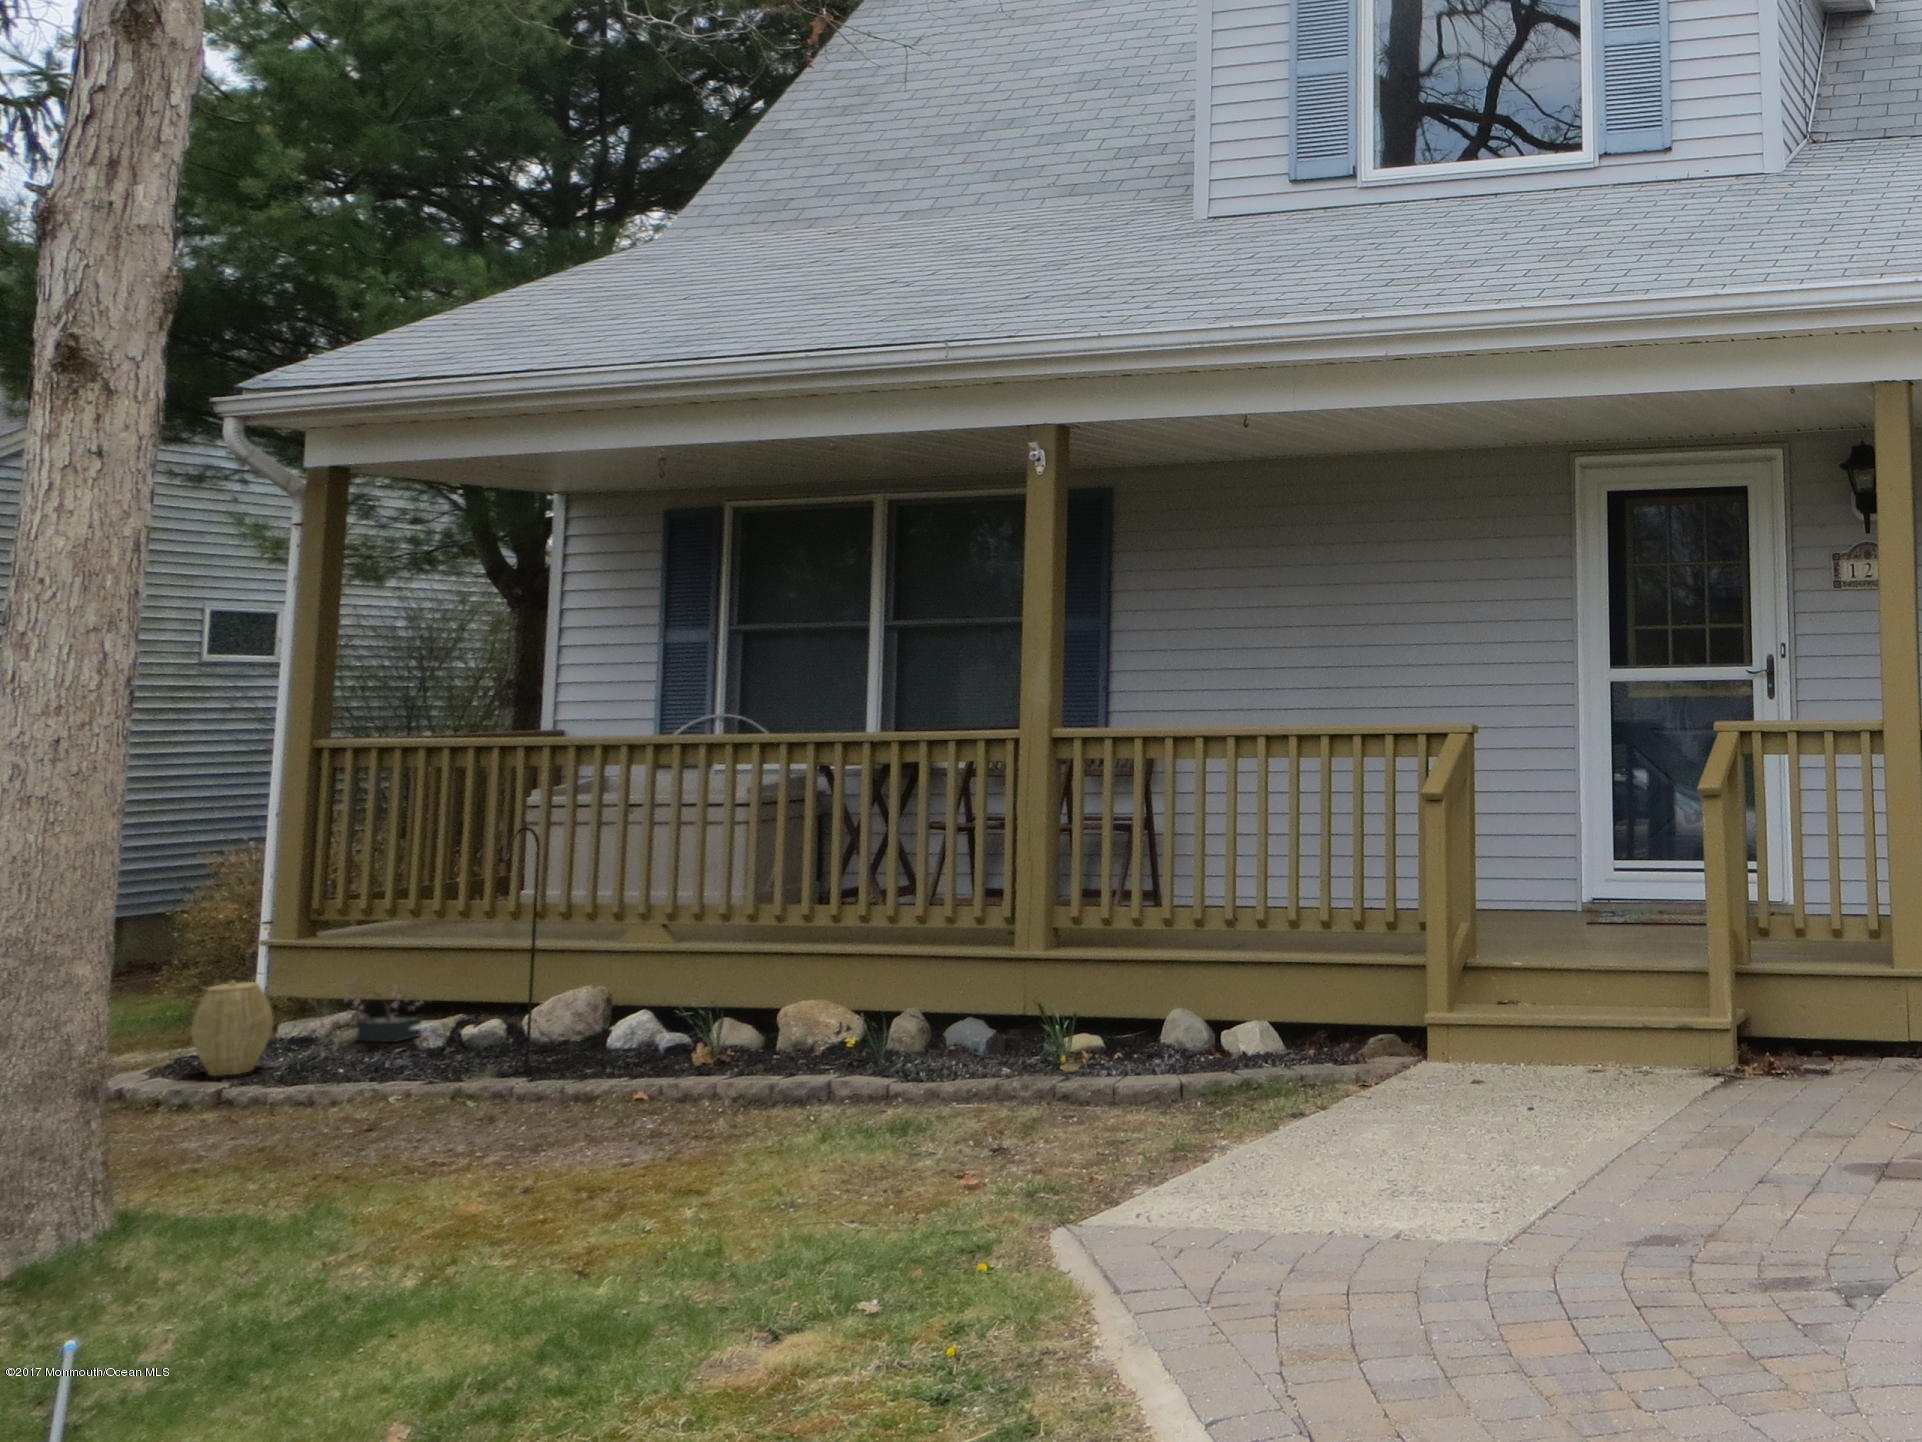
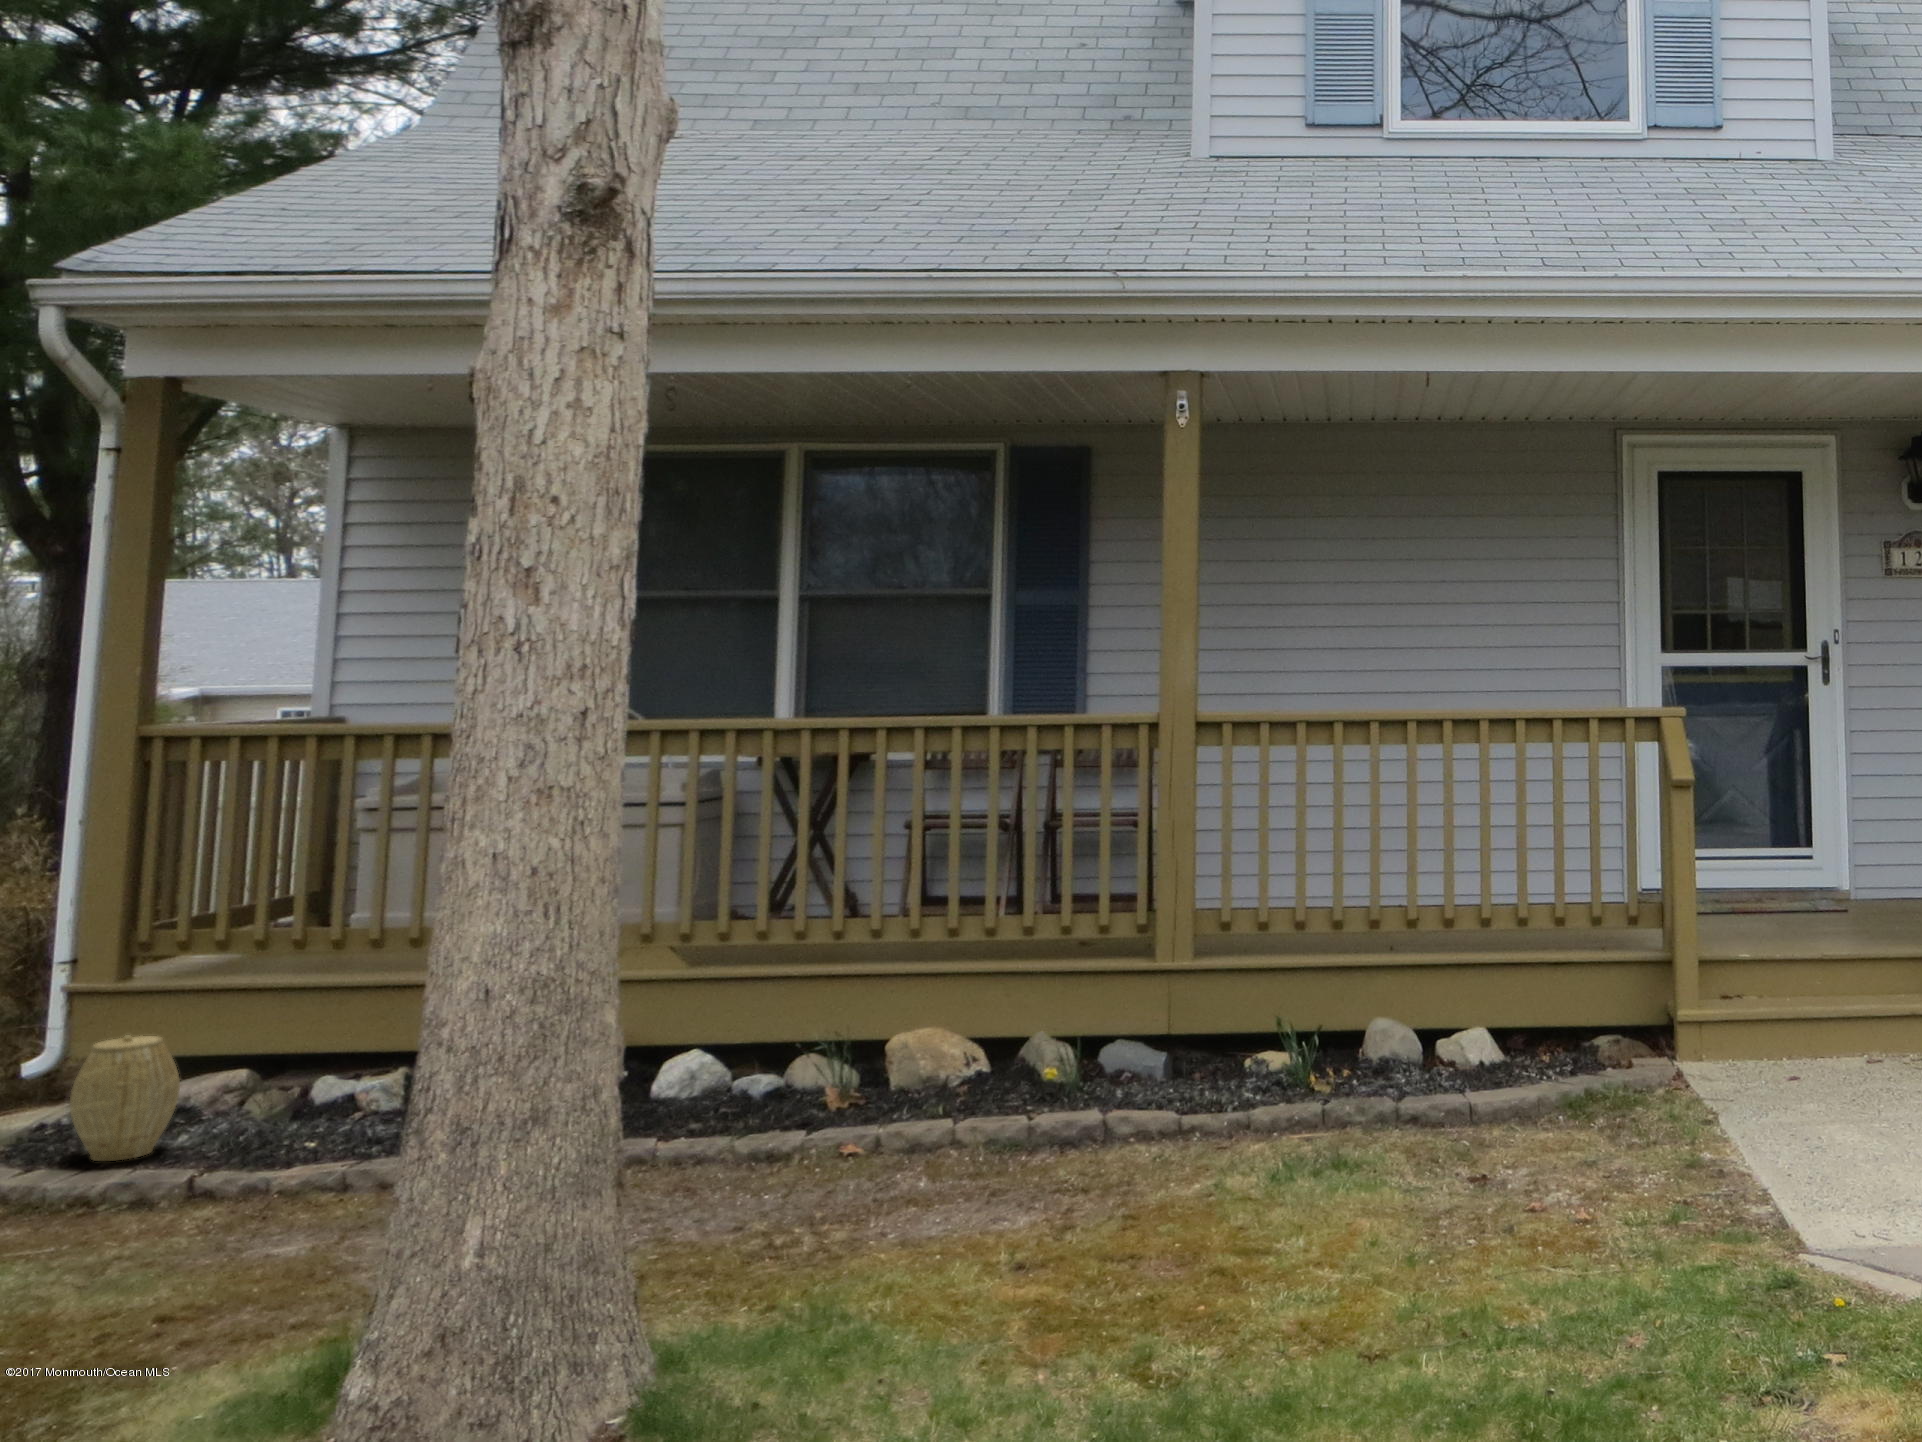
decorative plant: present [345,976,424,1042] -> none [210,1009,328,1105]

